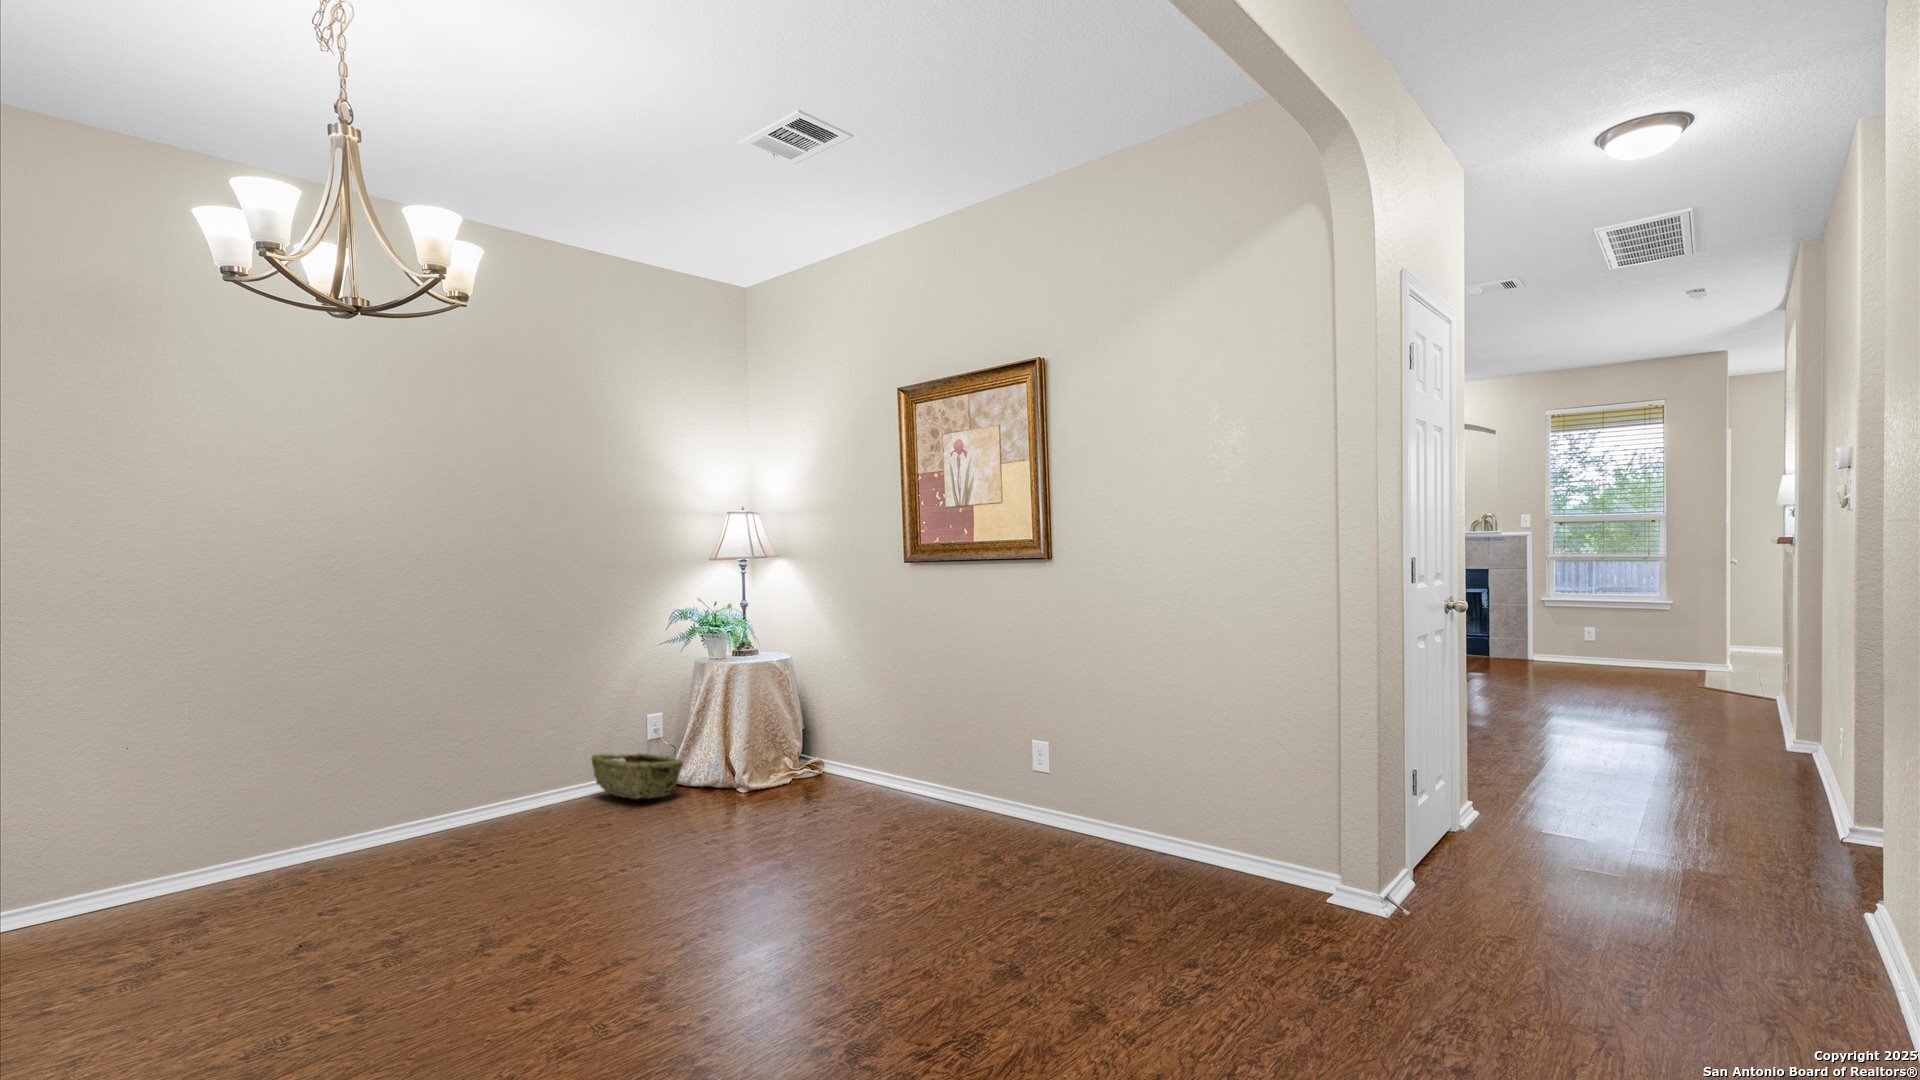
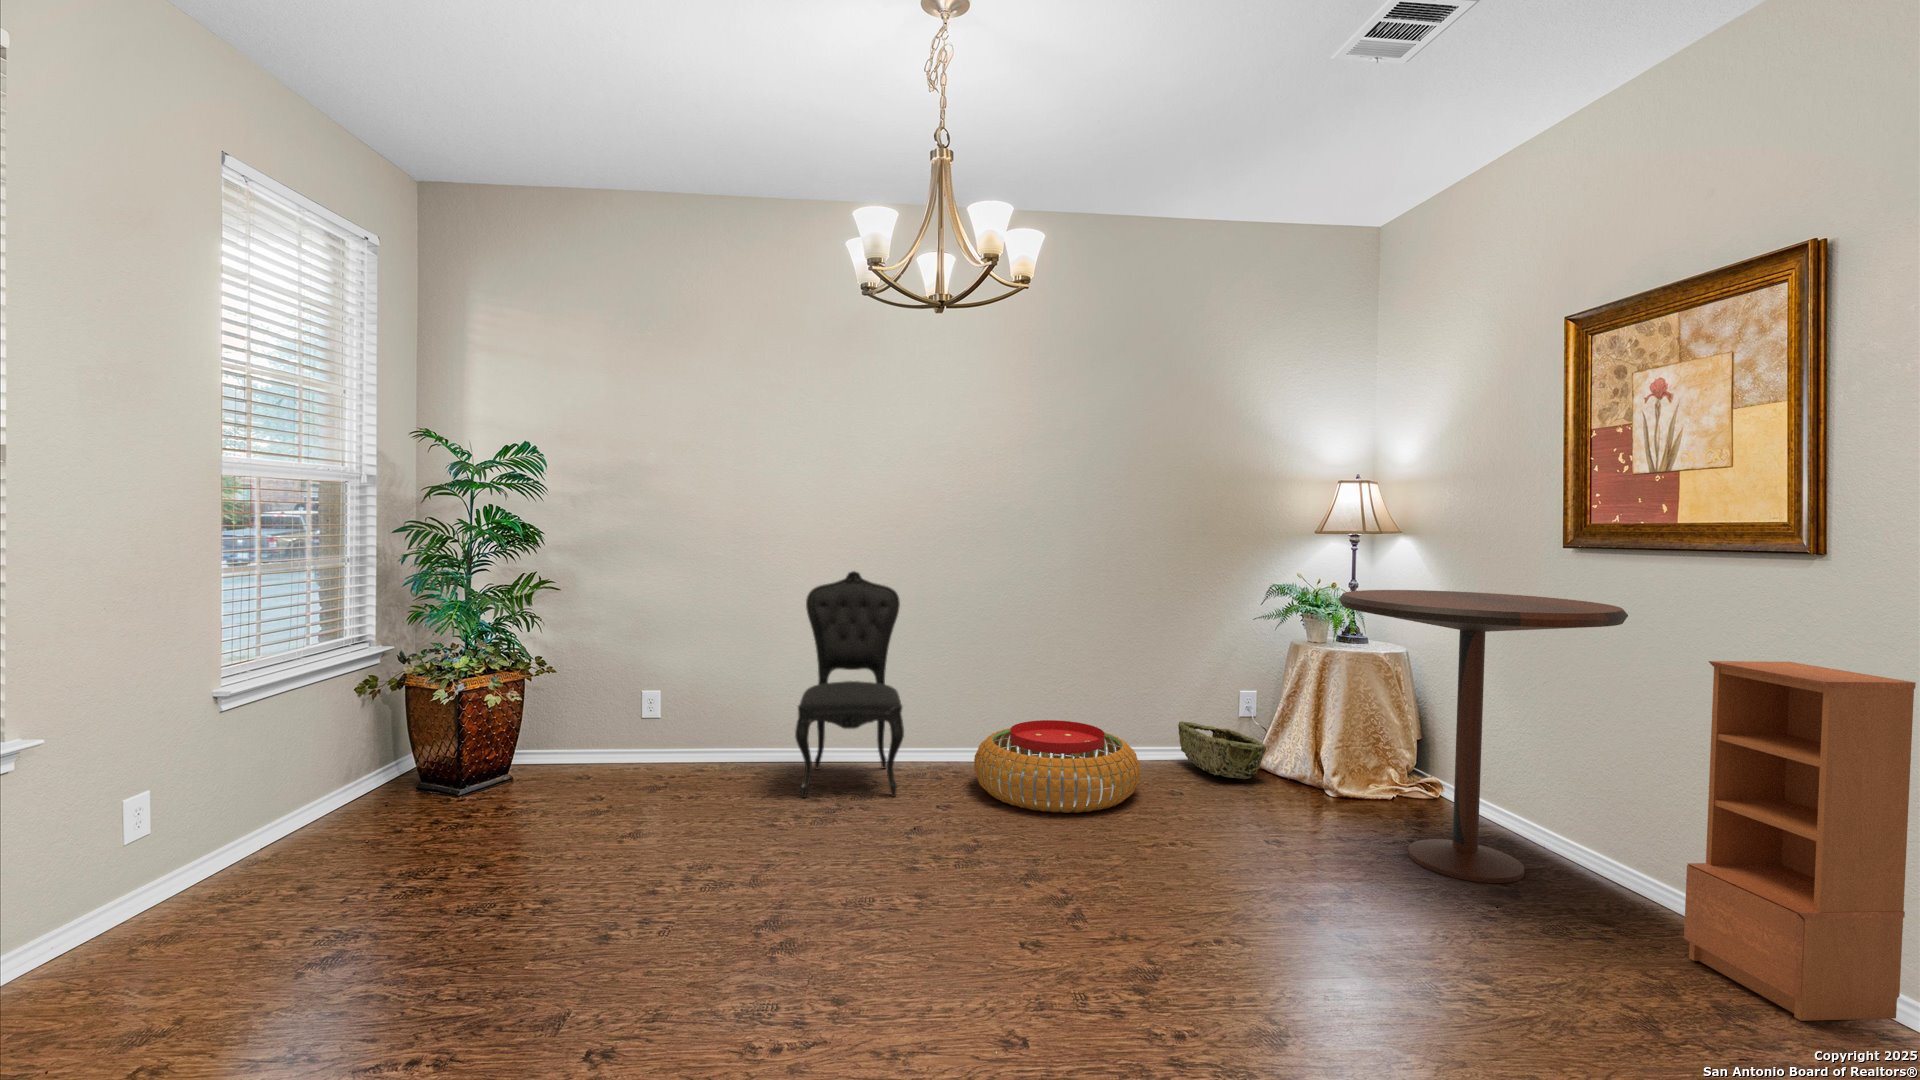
pedestal table: none [754,601,953,831] -> present [1339,590,1628,883]
bookcase: none [1001,630,1103,857] -> present [1684,661,1916,1021]
dining chair: none [67,640,264,958] -> present [795,571,904,798]
pouf: none [363,776,569,883] -> present [974,720,1140,813]

